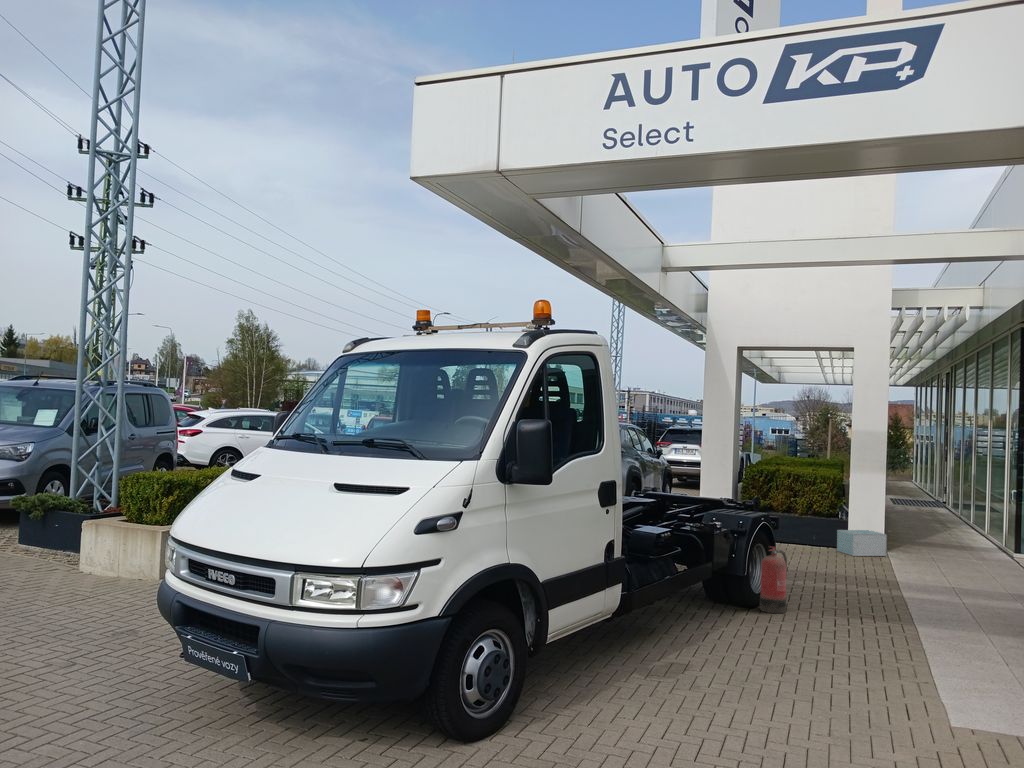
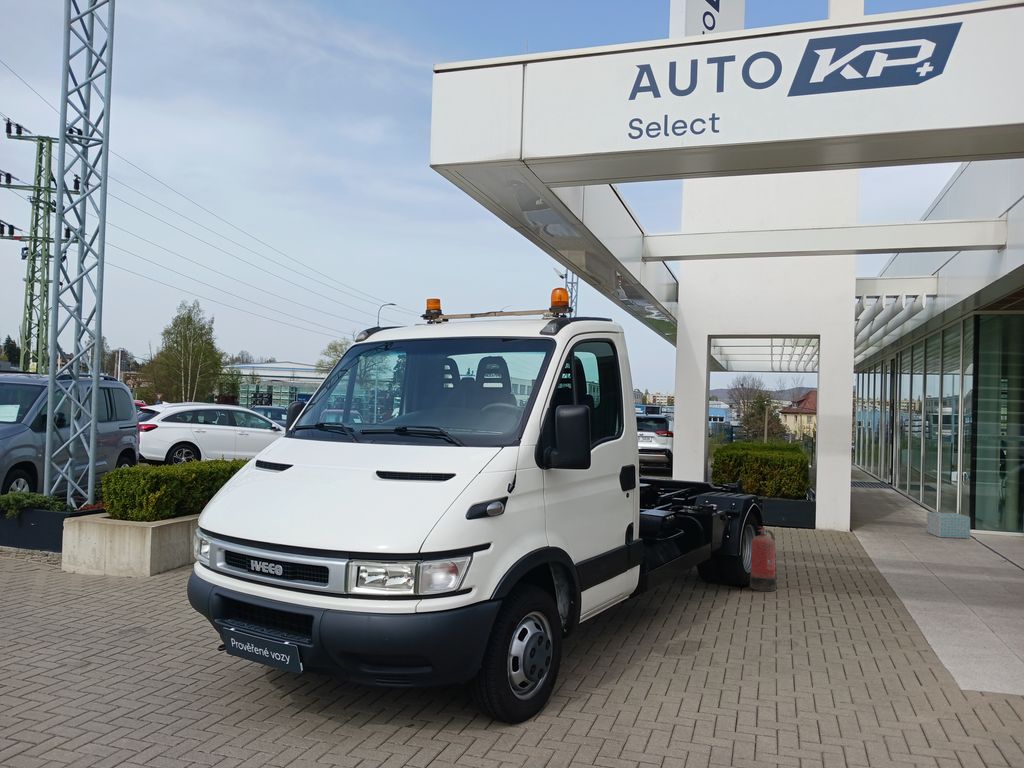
storage box: present [837,530,887,556] -> present [927,512,970,538]

